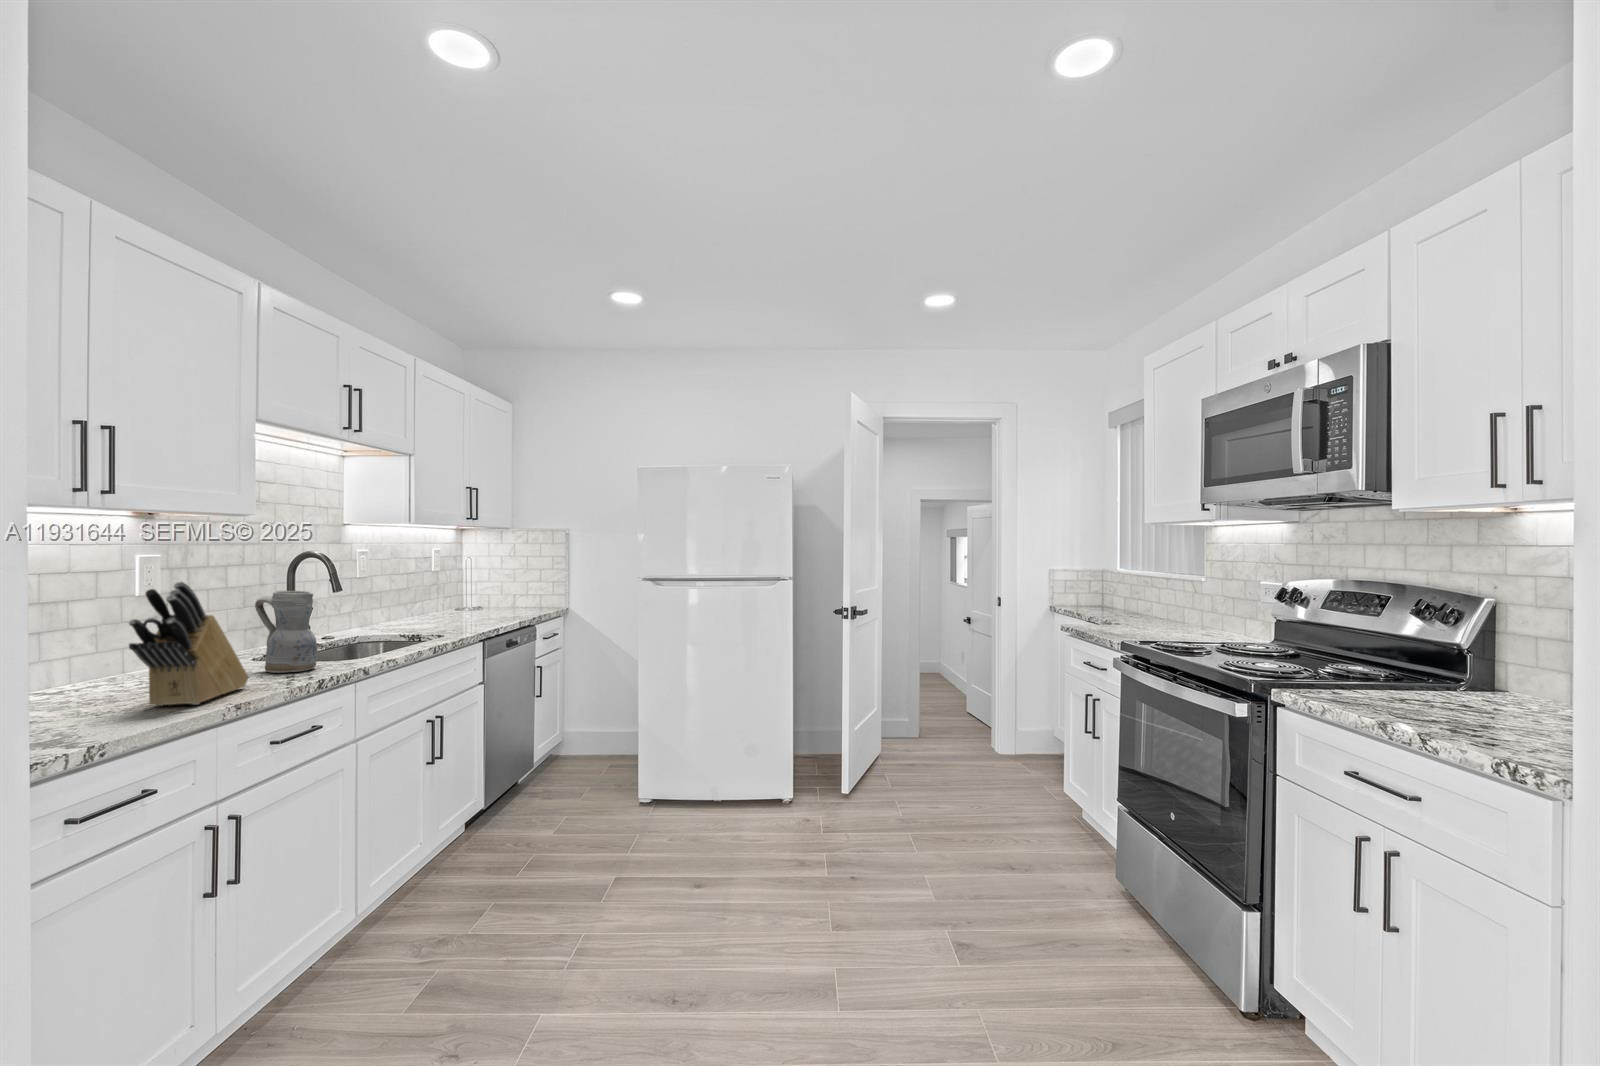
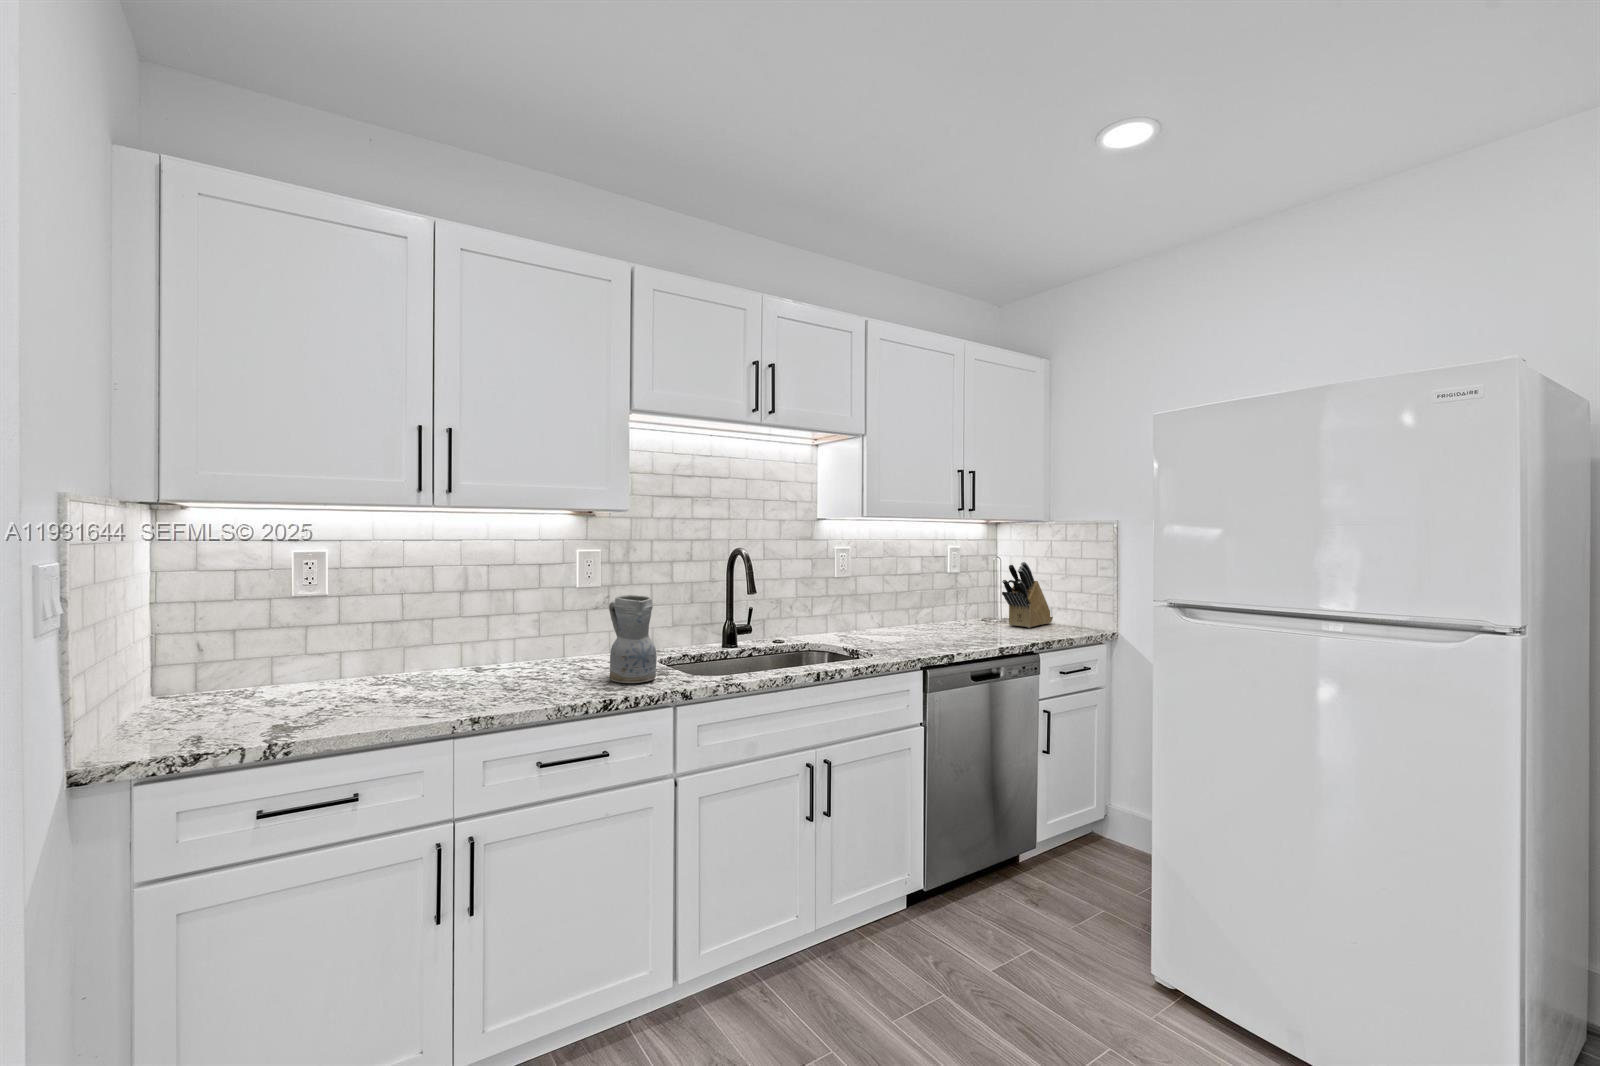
knife block: present [129,582,248,706] -> present [1002,562,1053,628]

